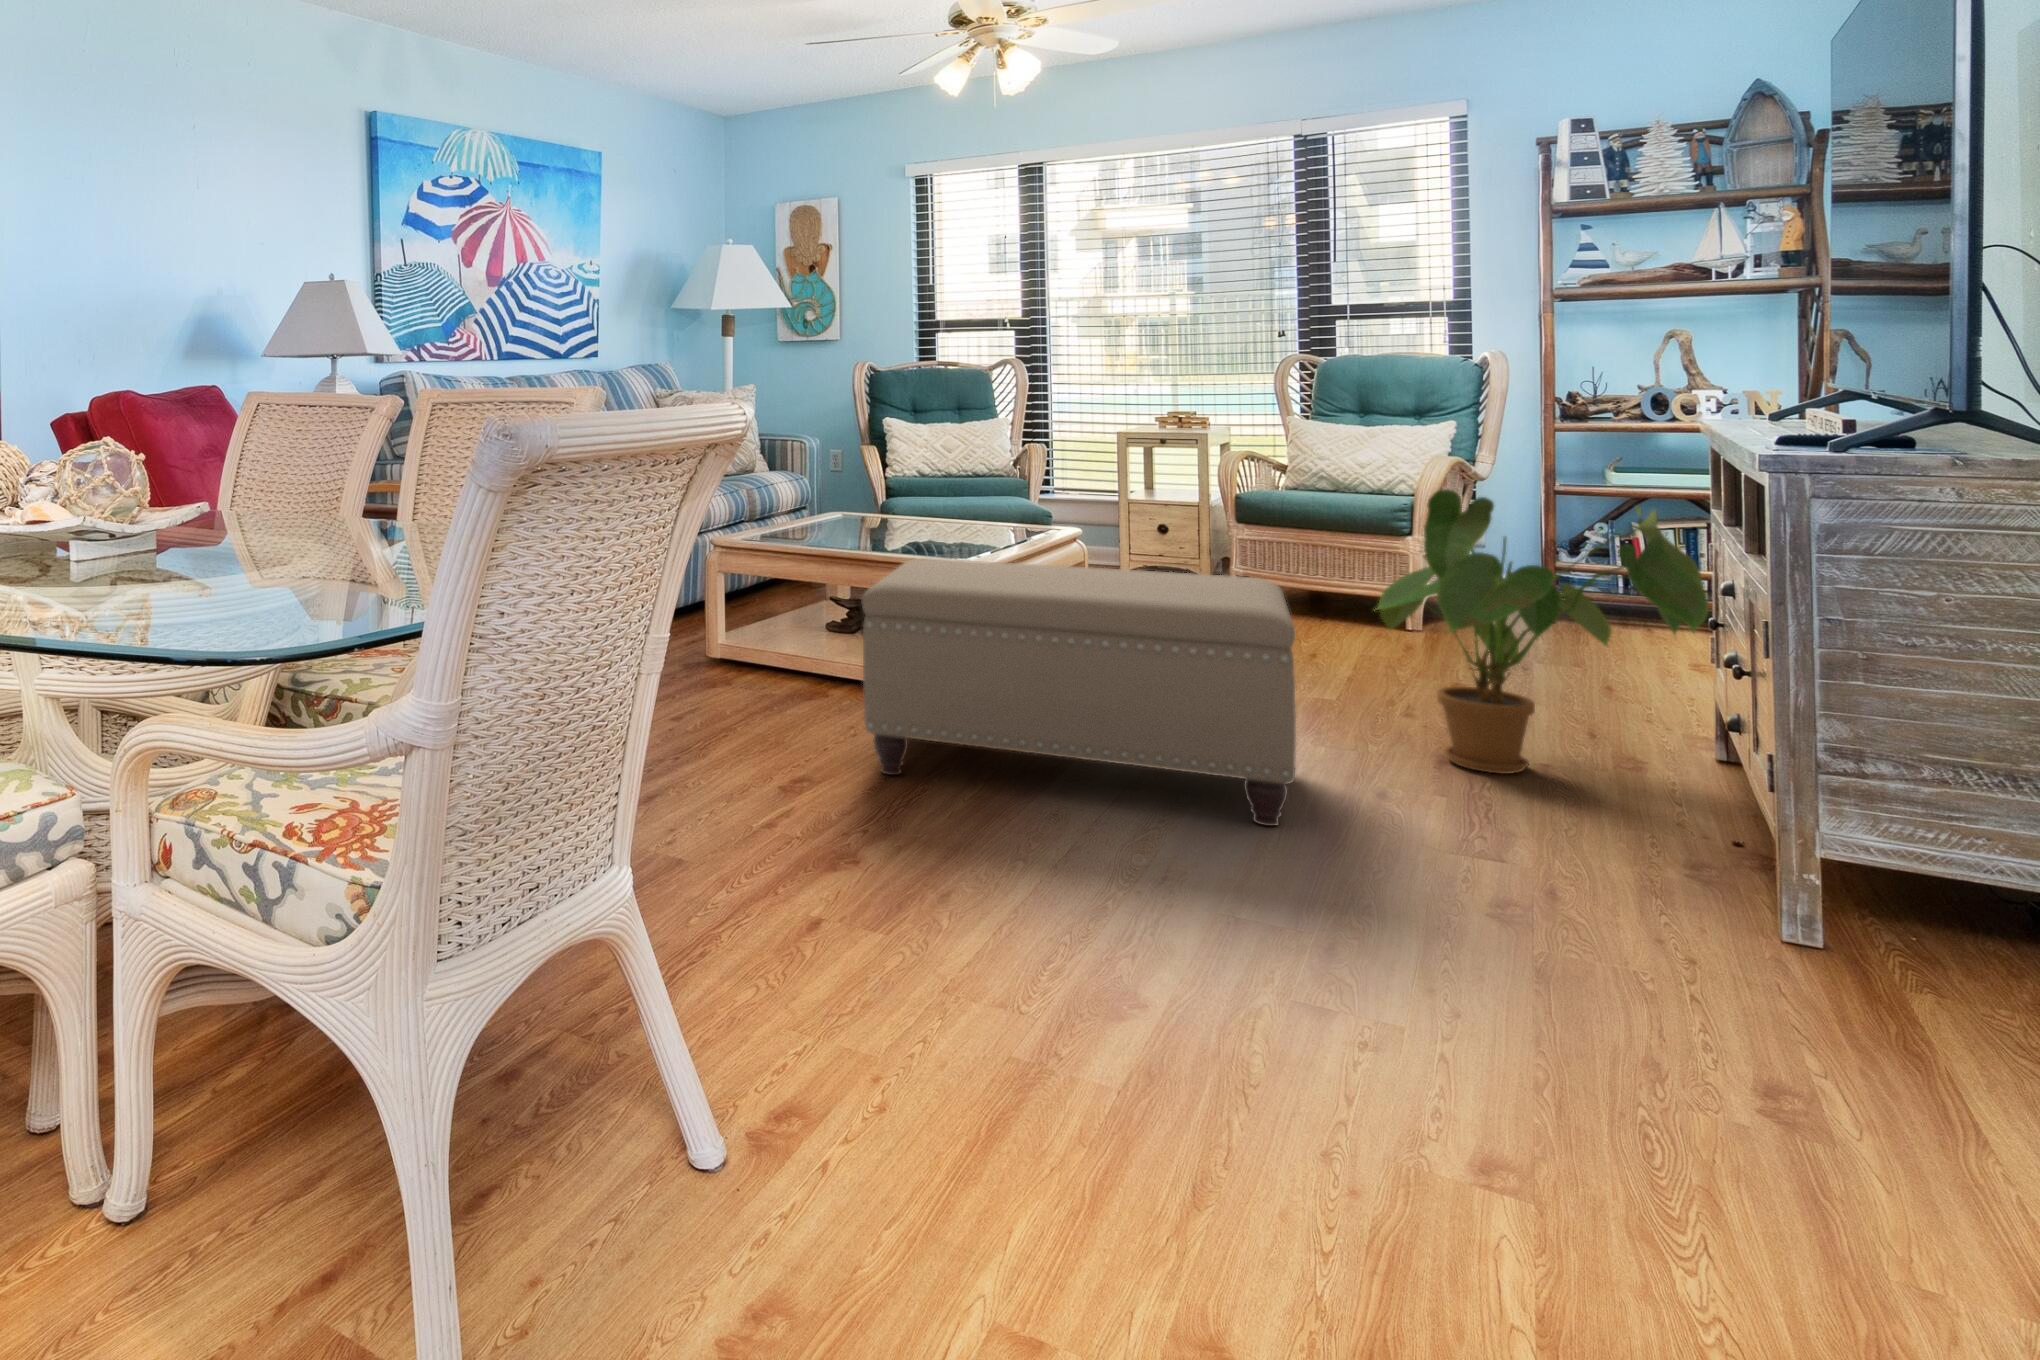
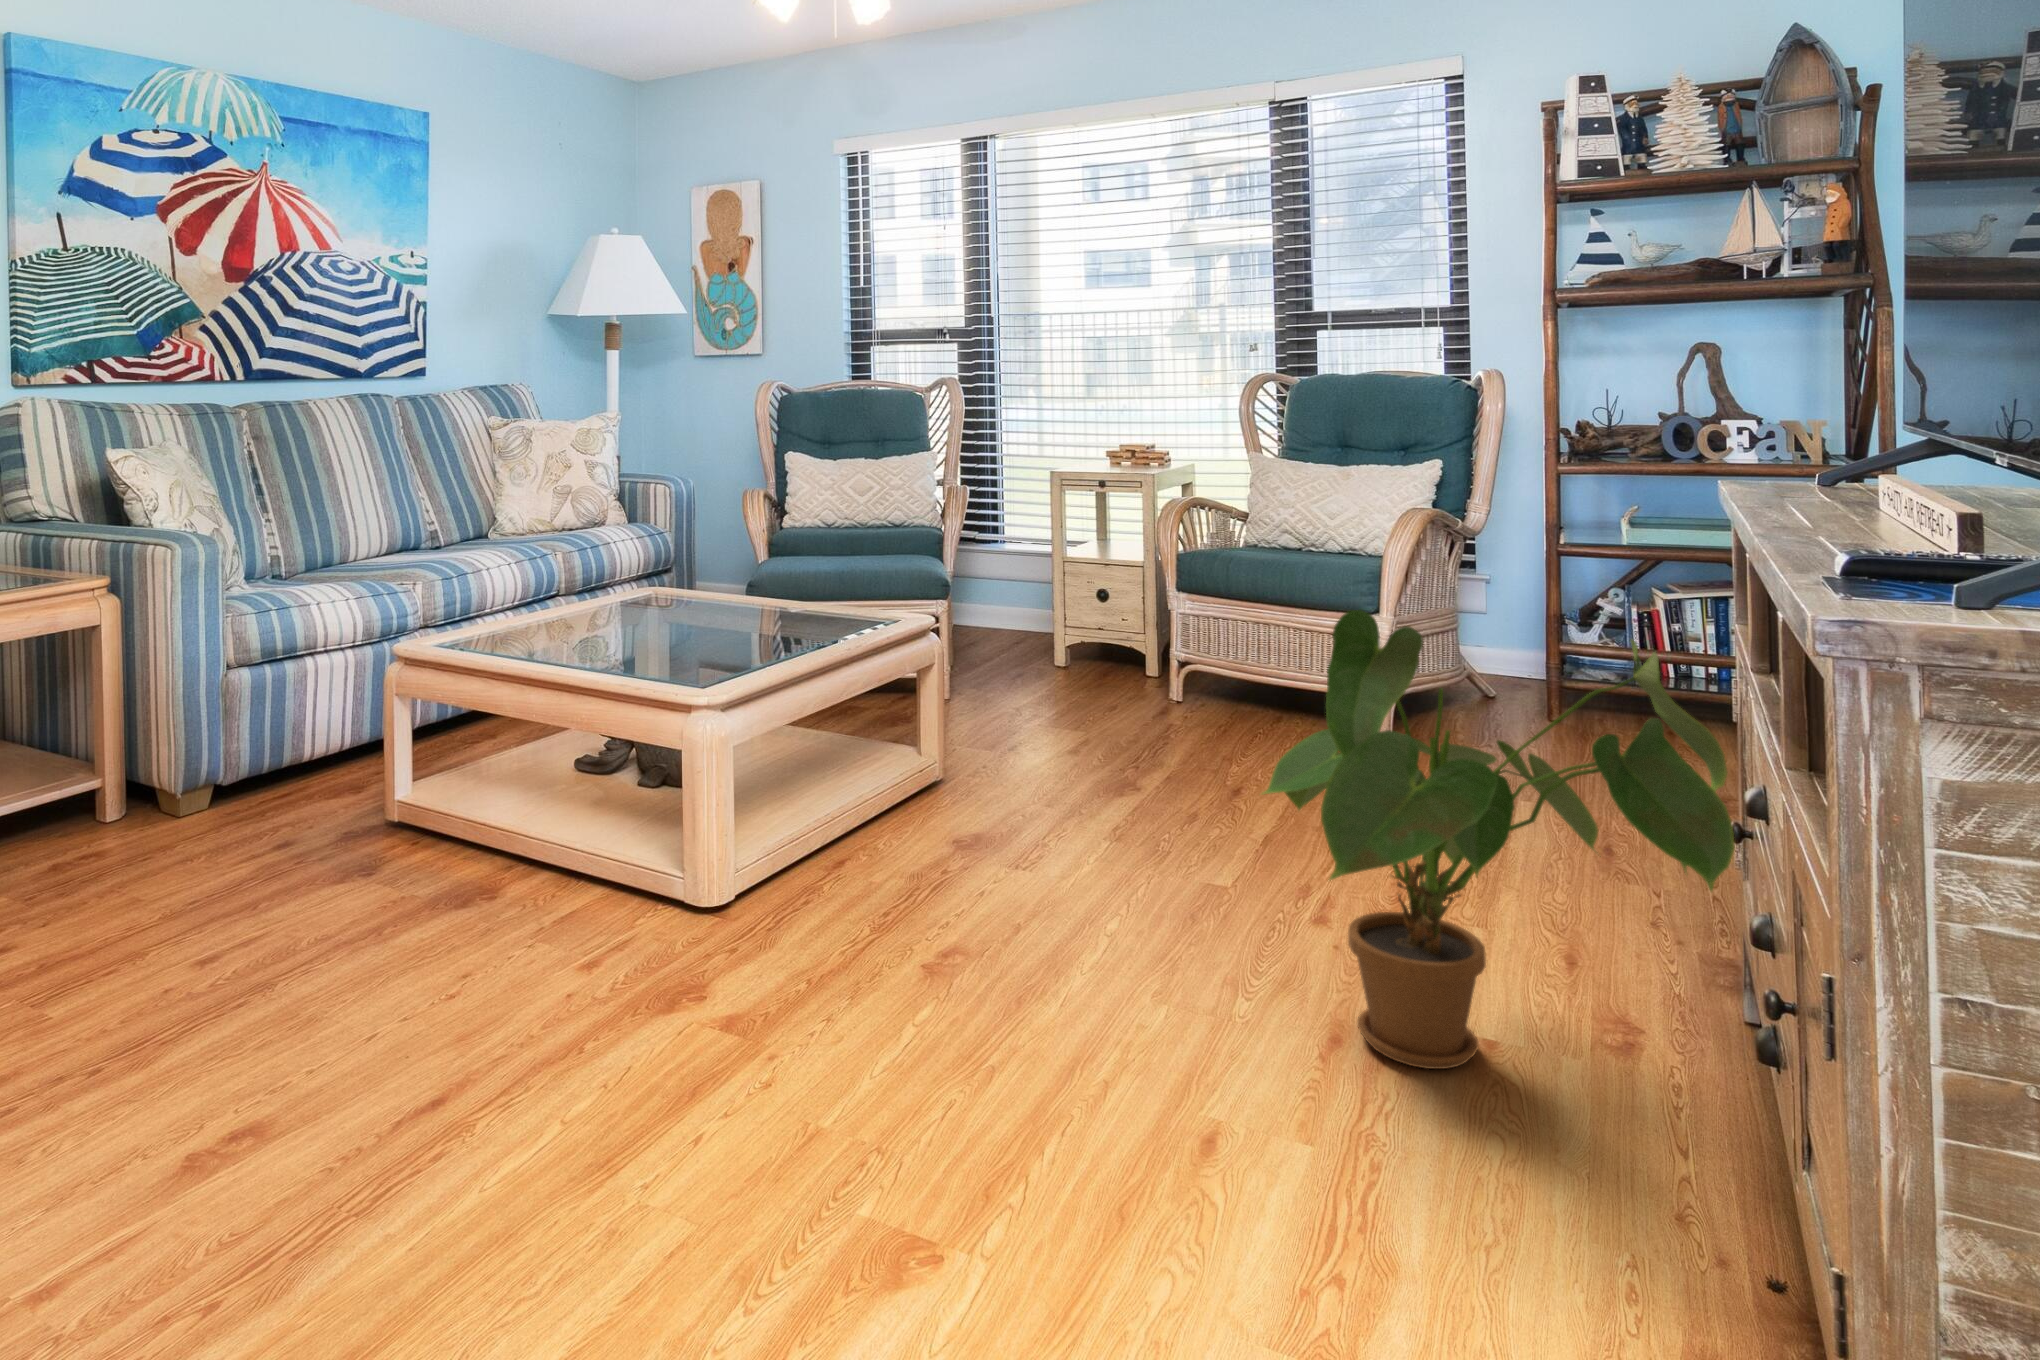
ottoman: present [861,559,1296,826] -> none [401,719,1109,1256]

